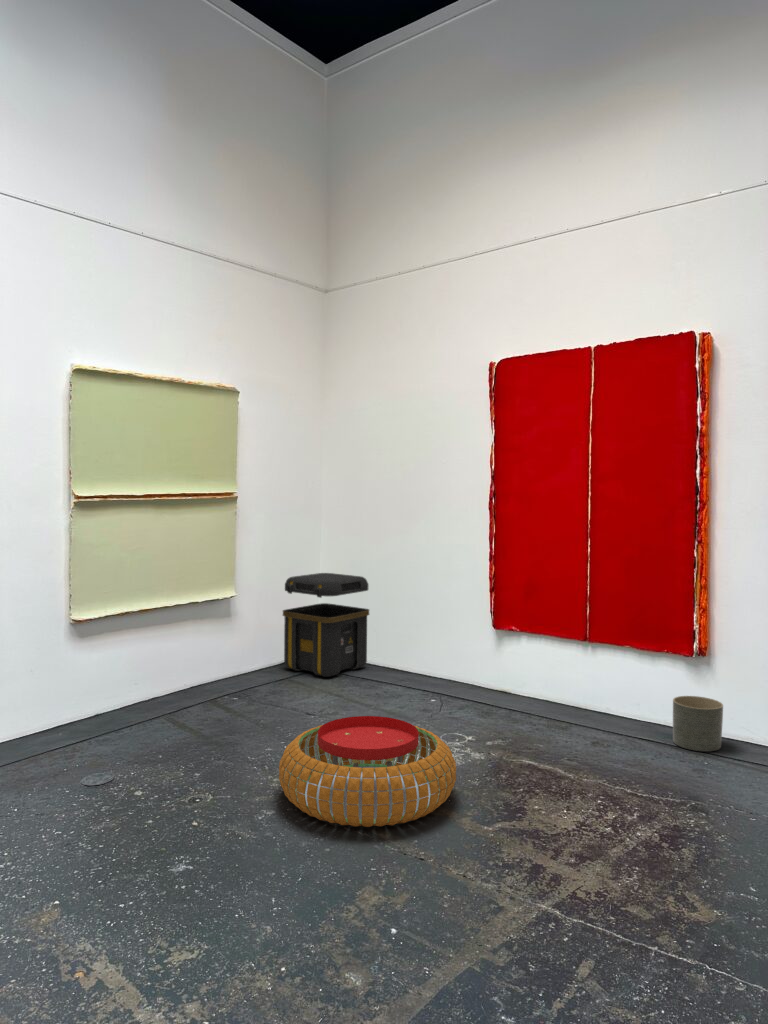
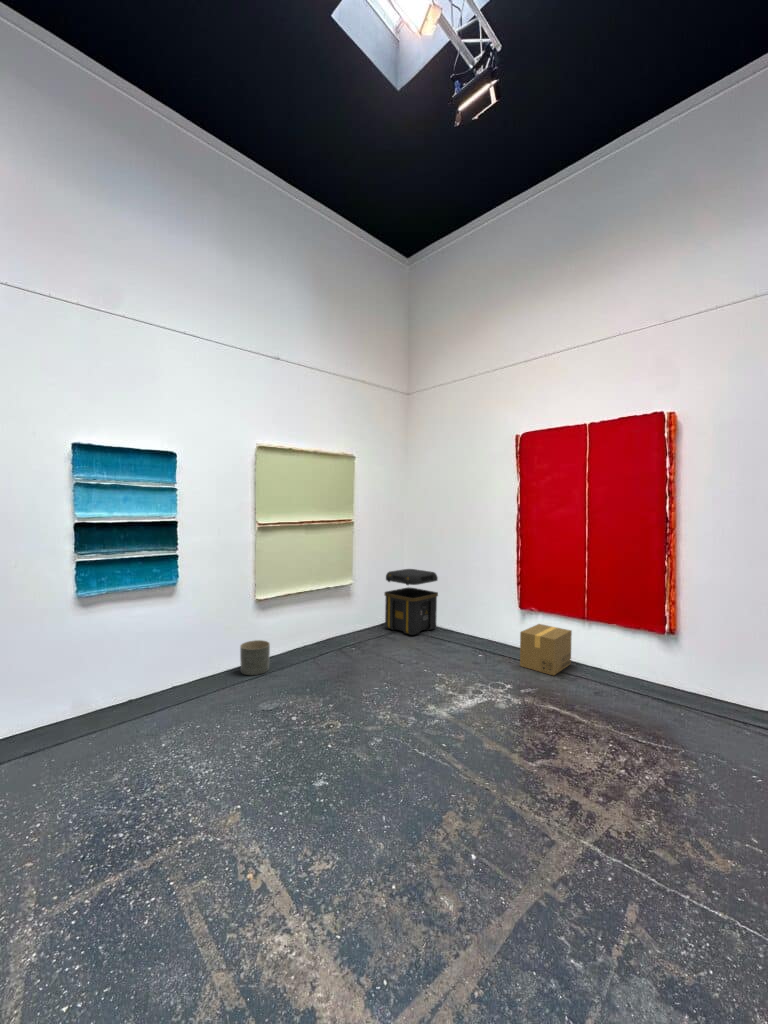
cardboard box: none [489,650,566,723] -> present [520,624,572,675]
planter: present [673,696,723,752] -> present [240,640,270,675]
pouf: present [279,716,456,827] -> none [385,673,507,757]

